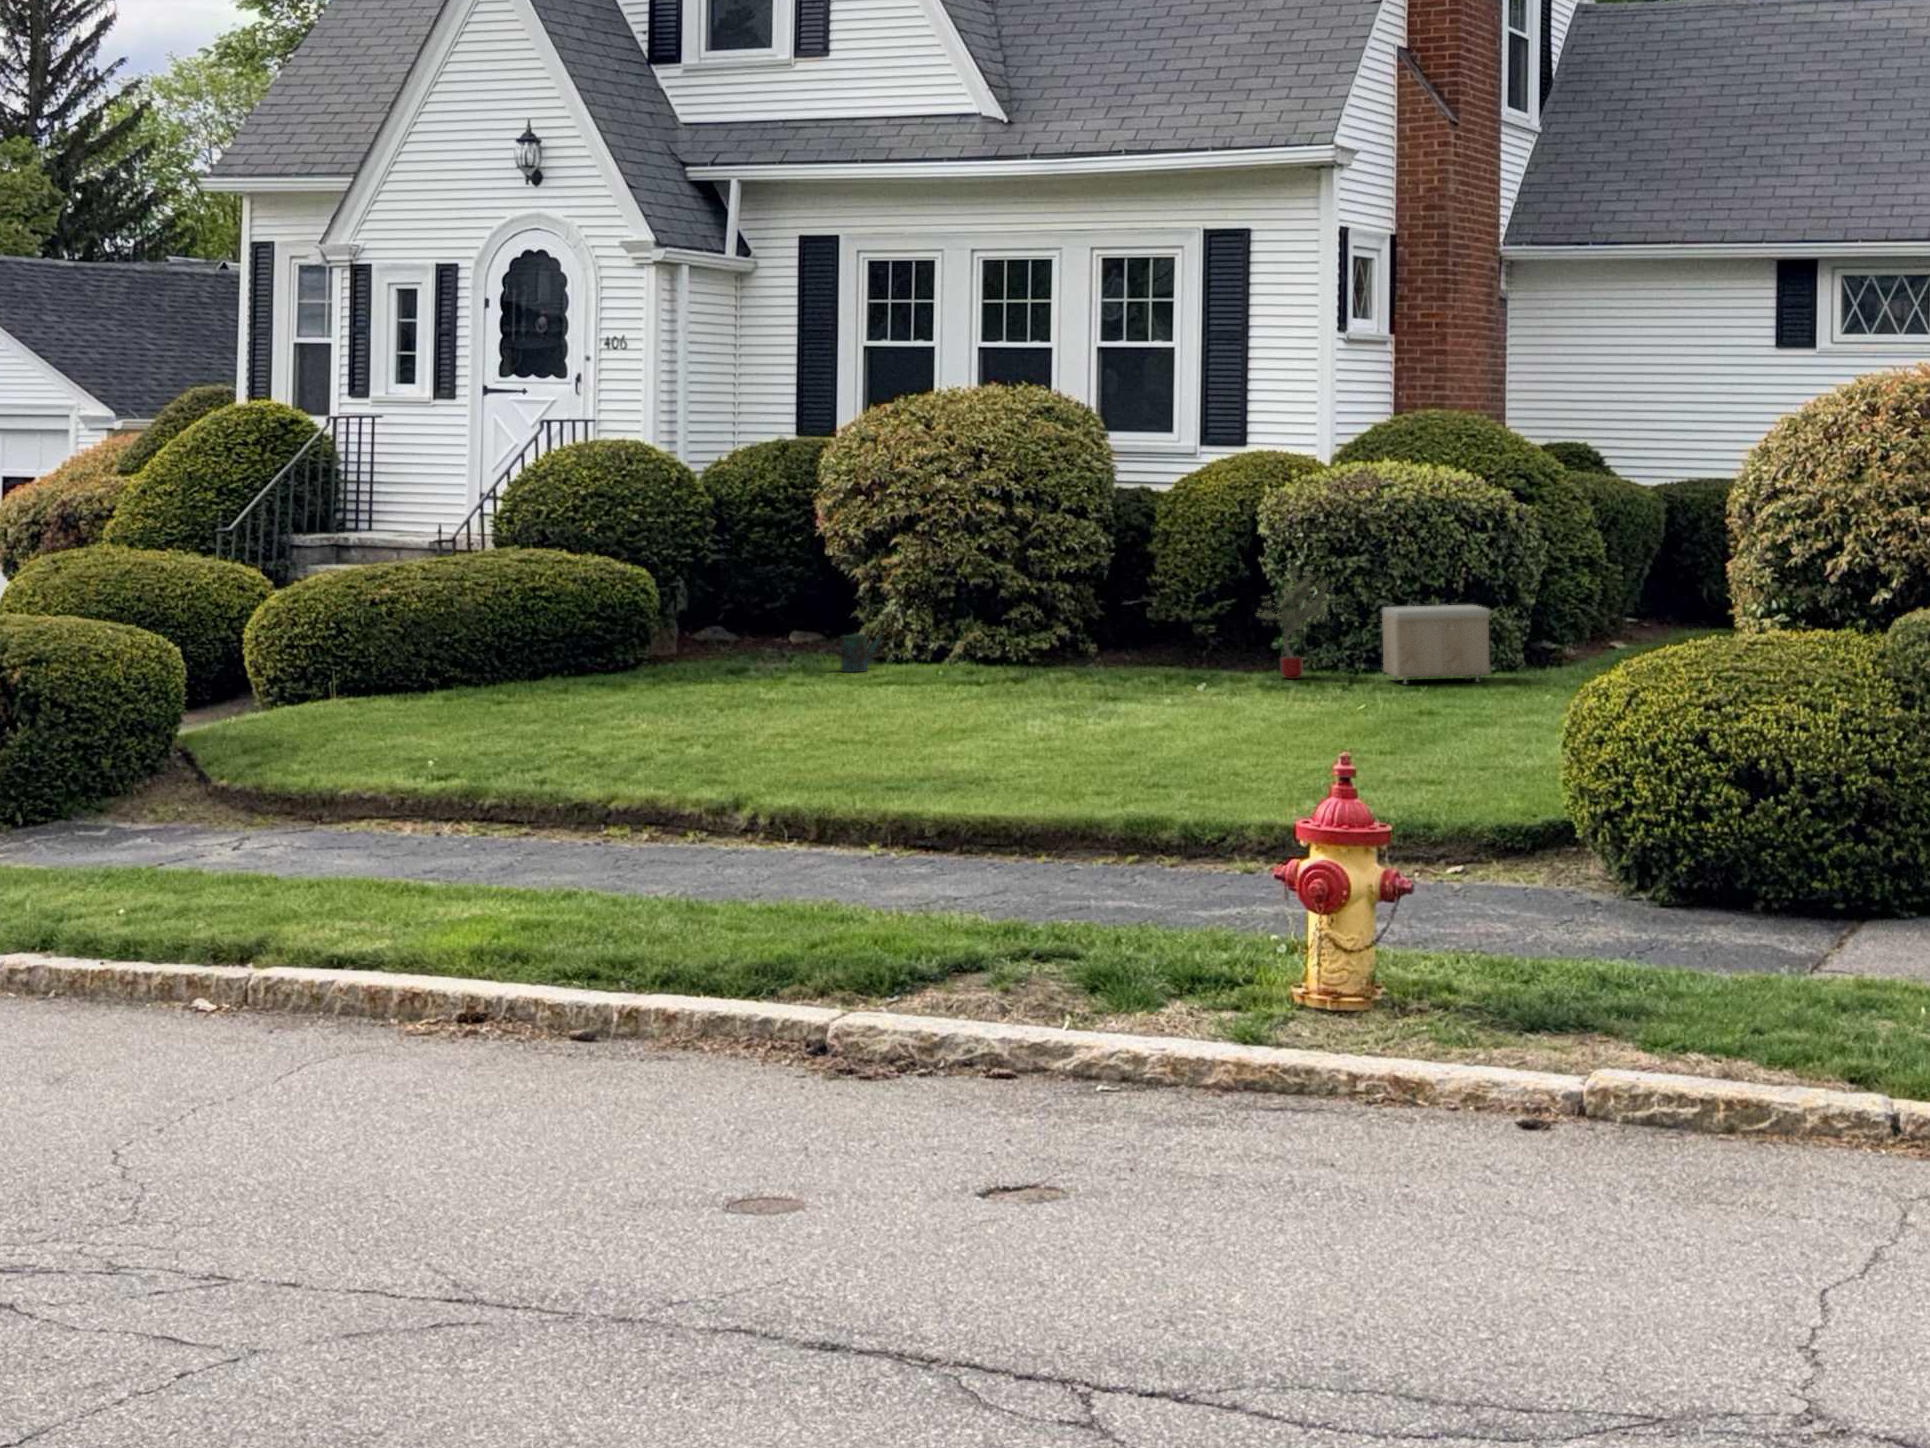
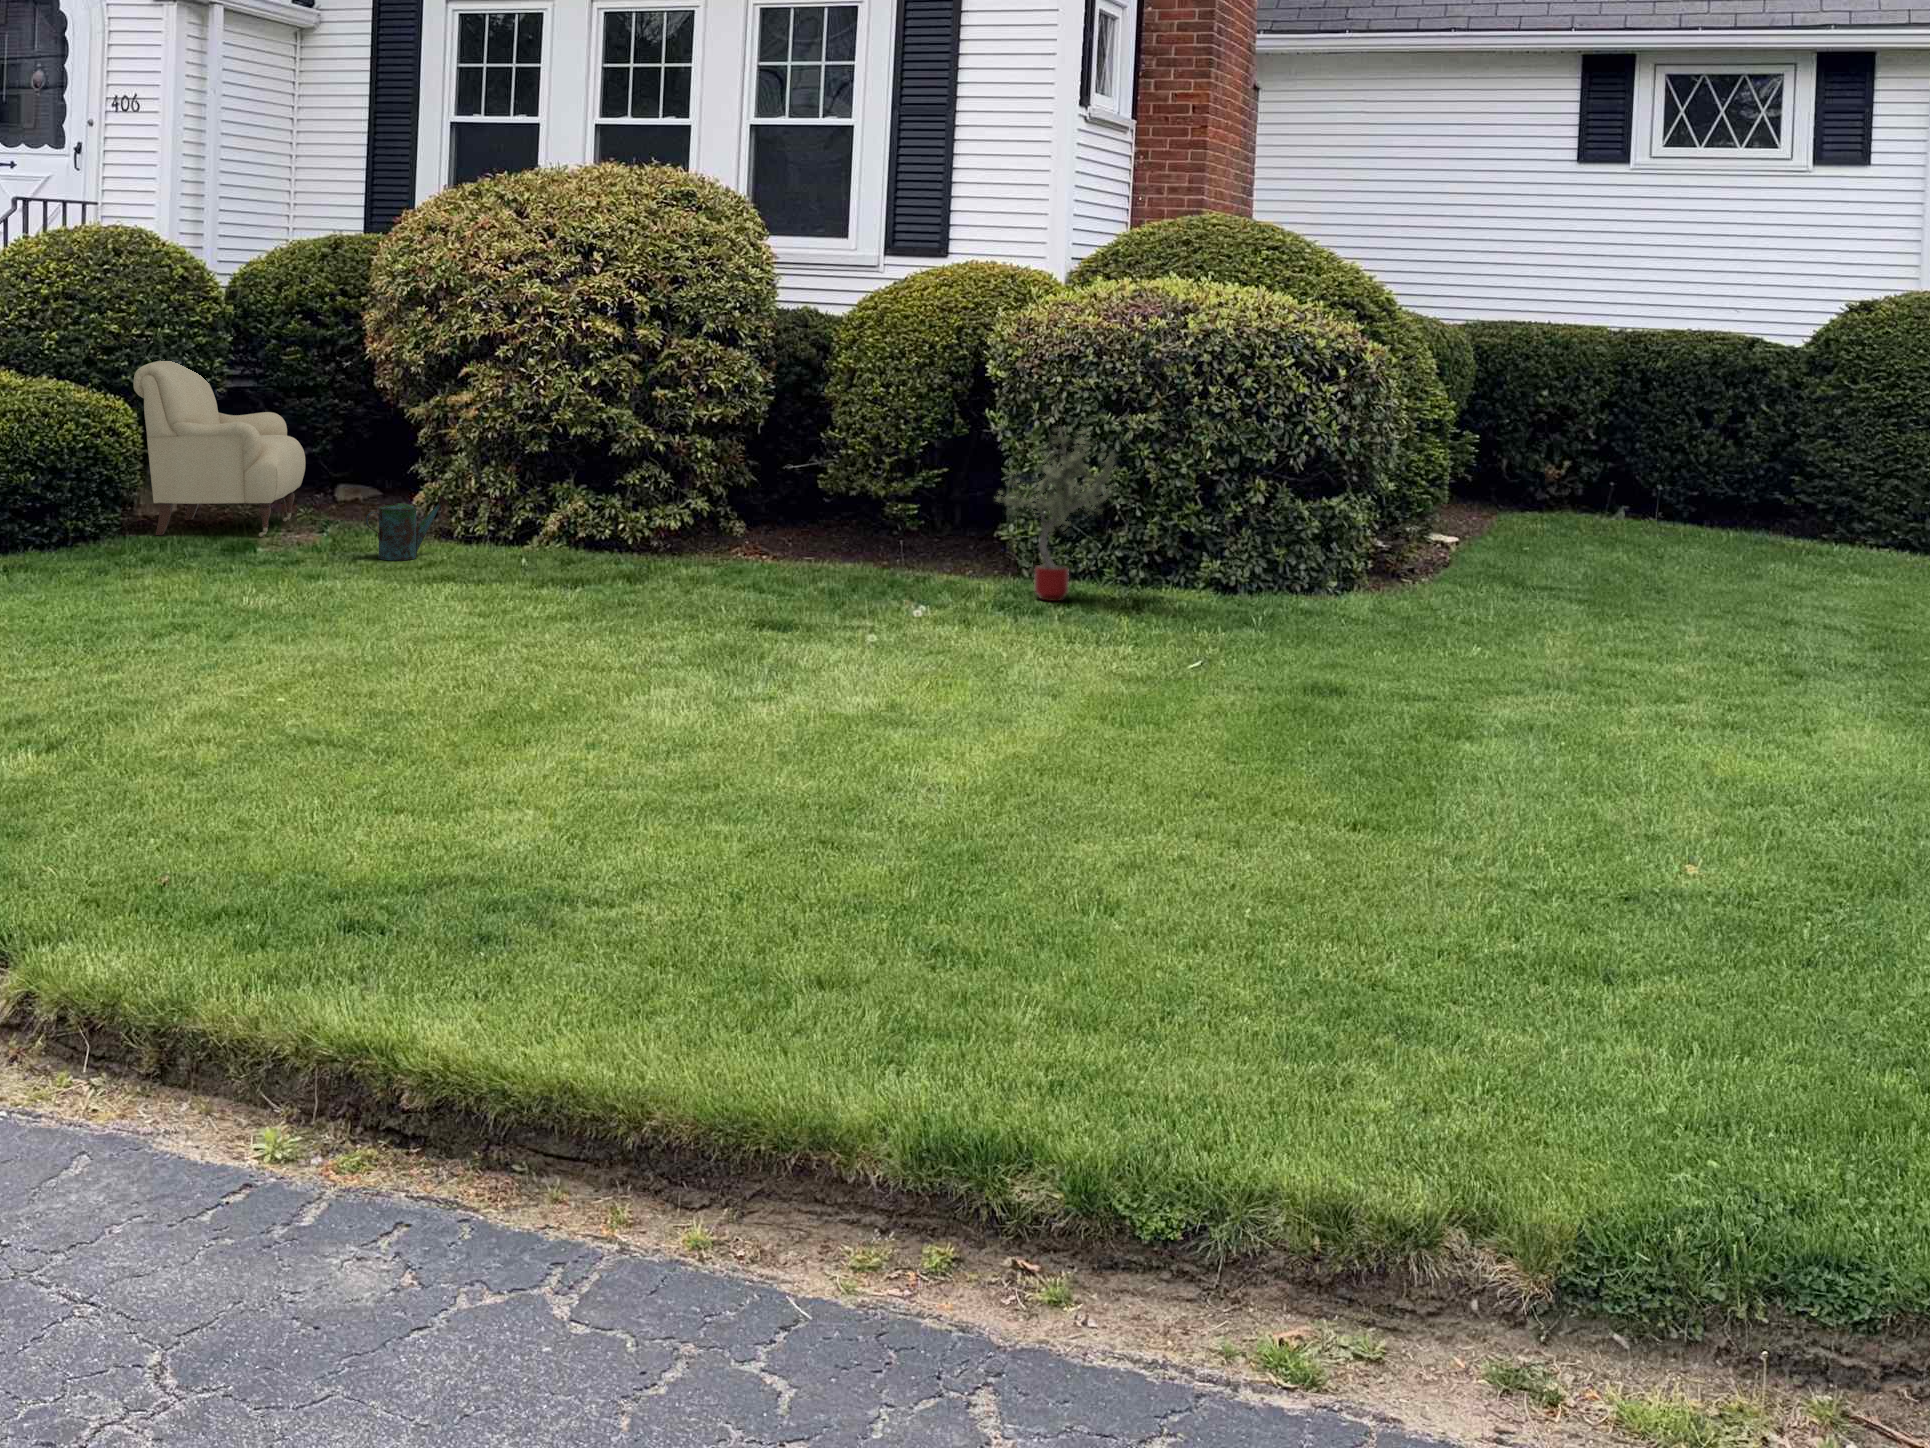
chair: none [657,537,775,665] -> present [133,361,306,537]
storage bench: present [1382,605,1490,684] -> none [1198,495,1380,621]

